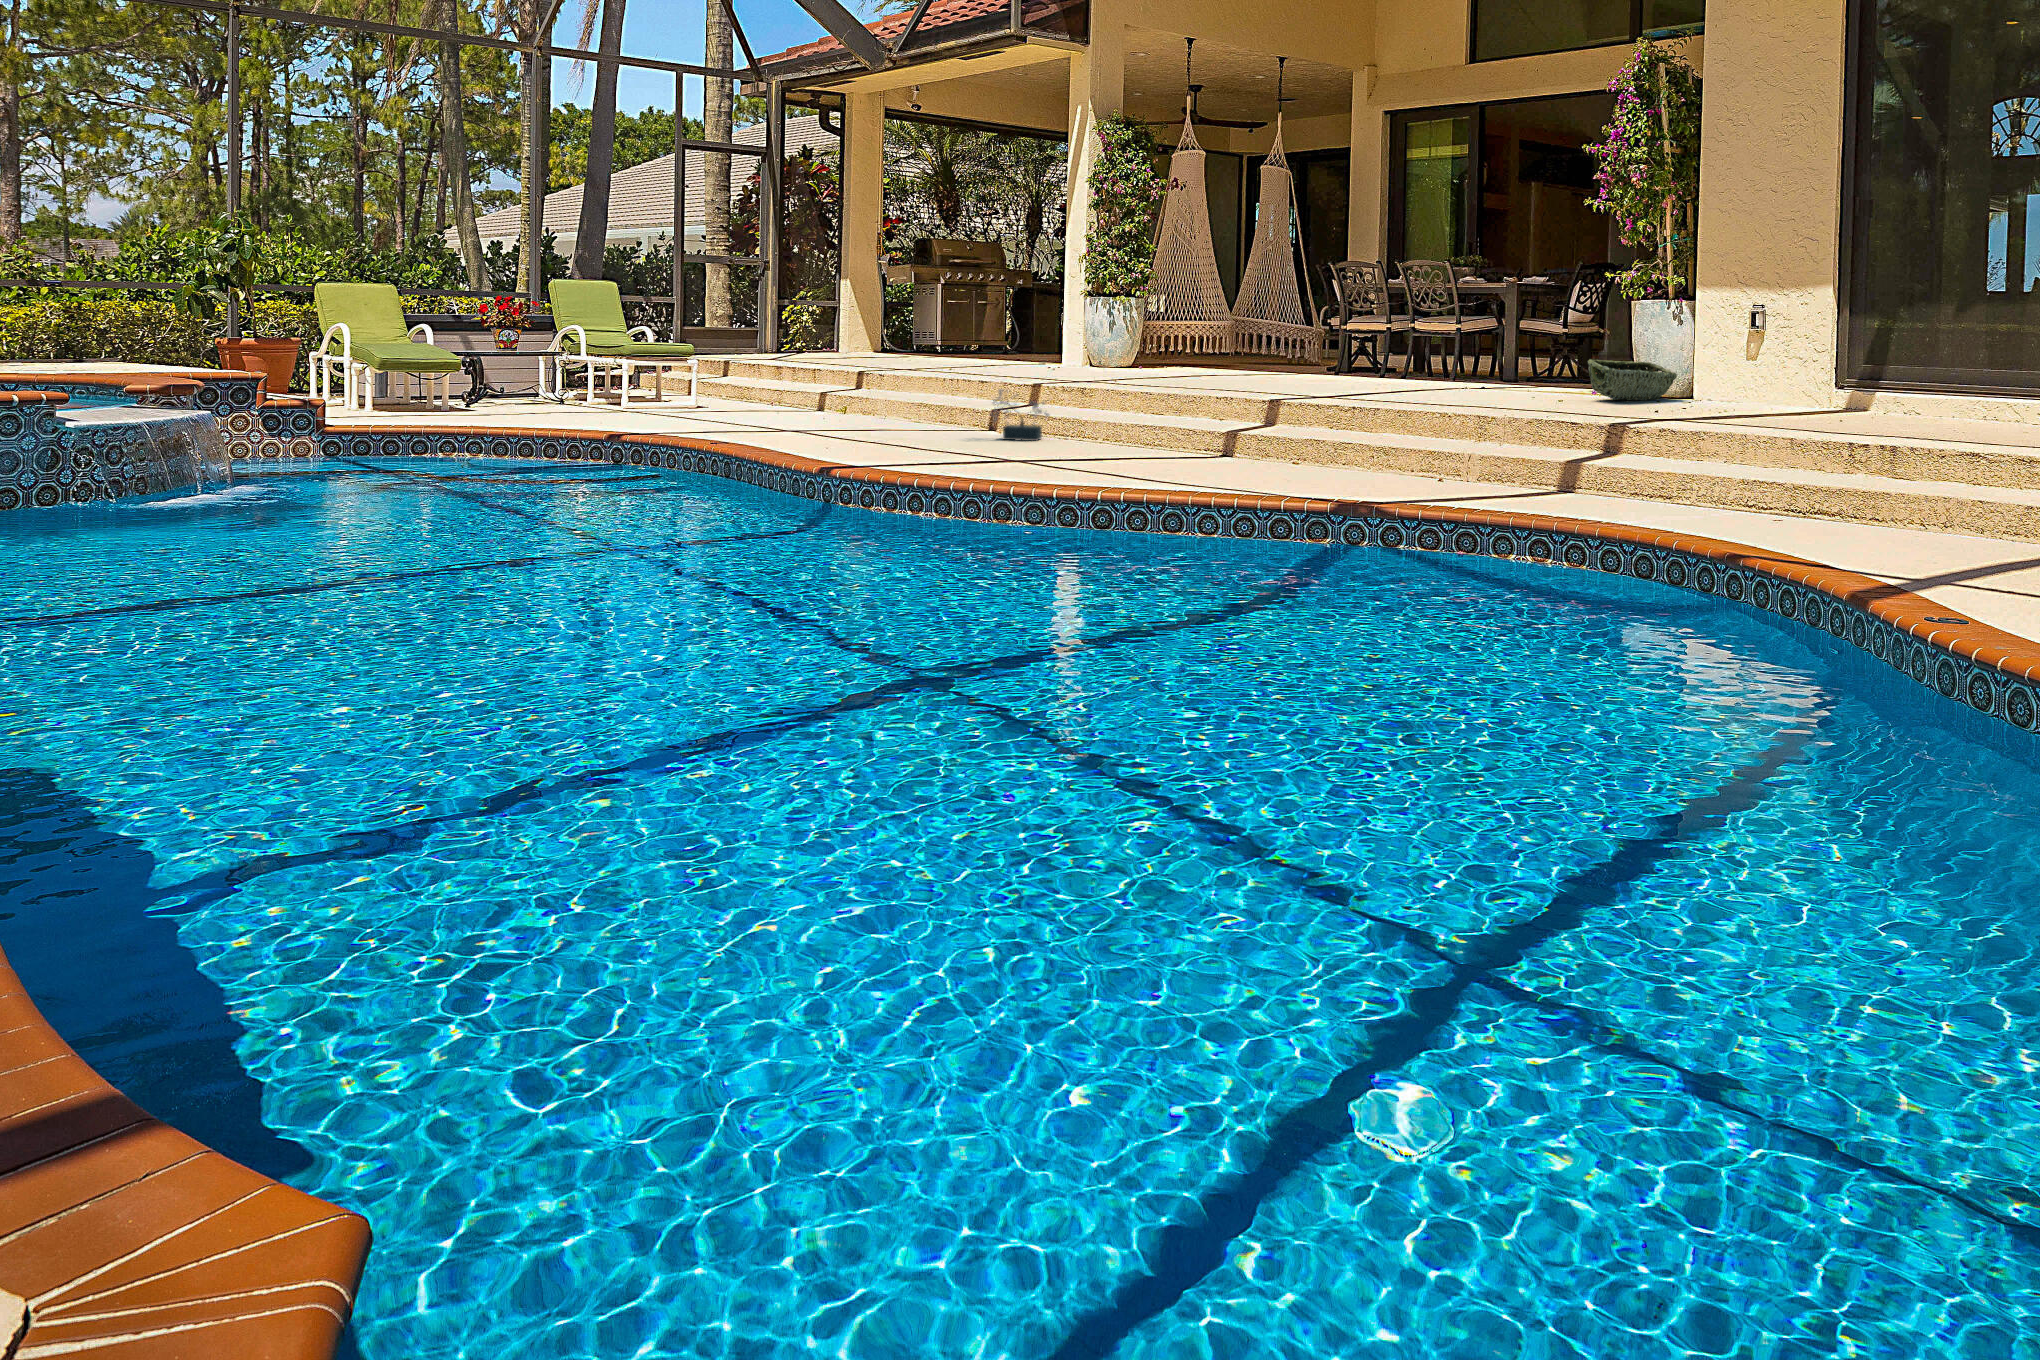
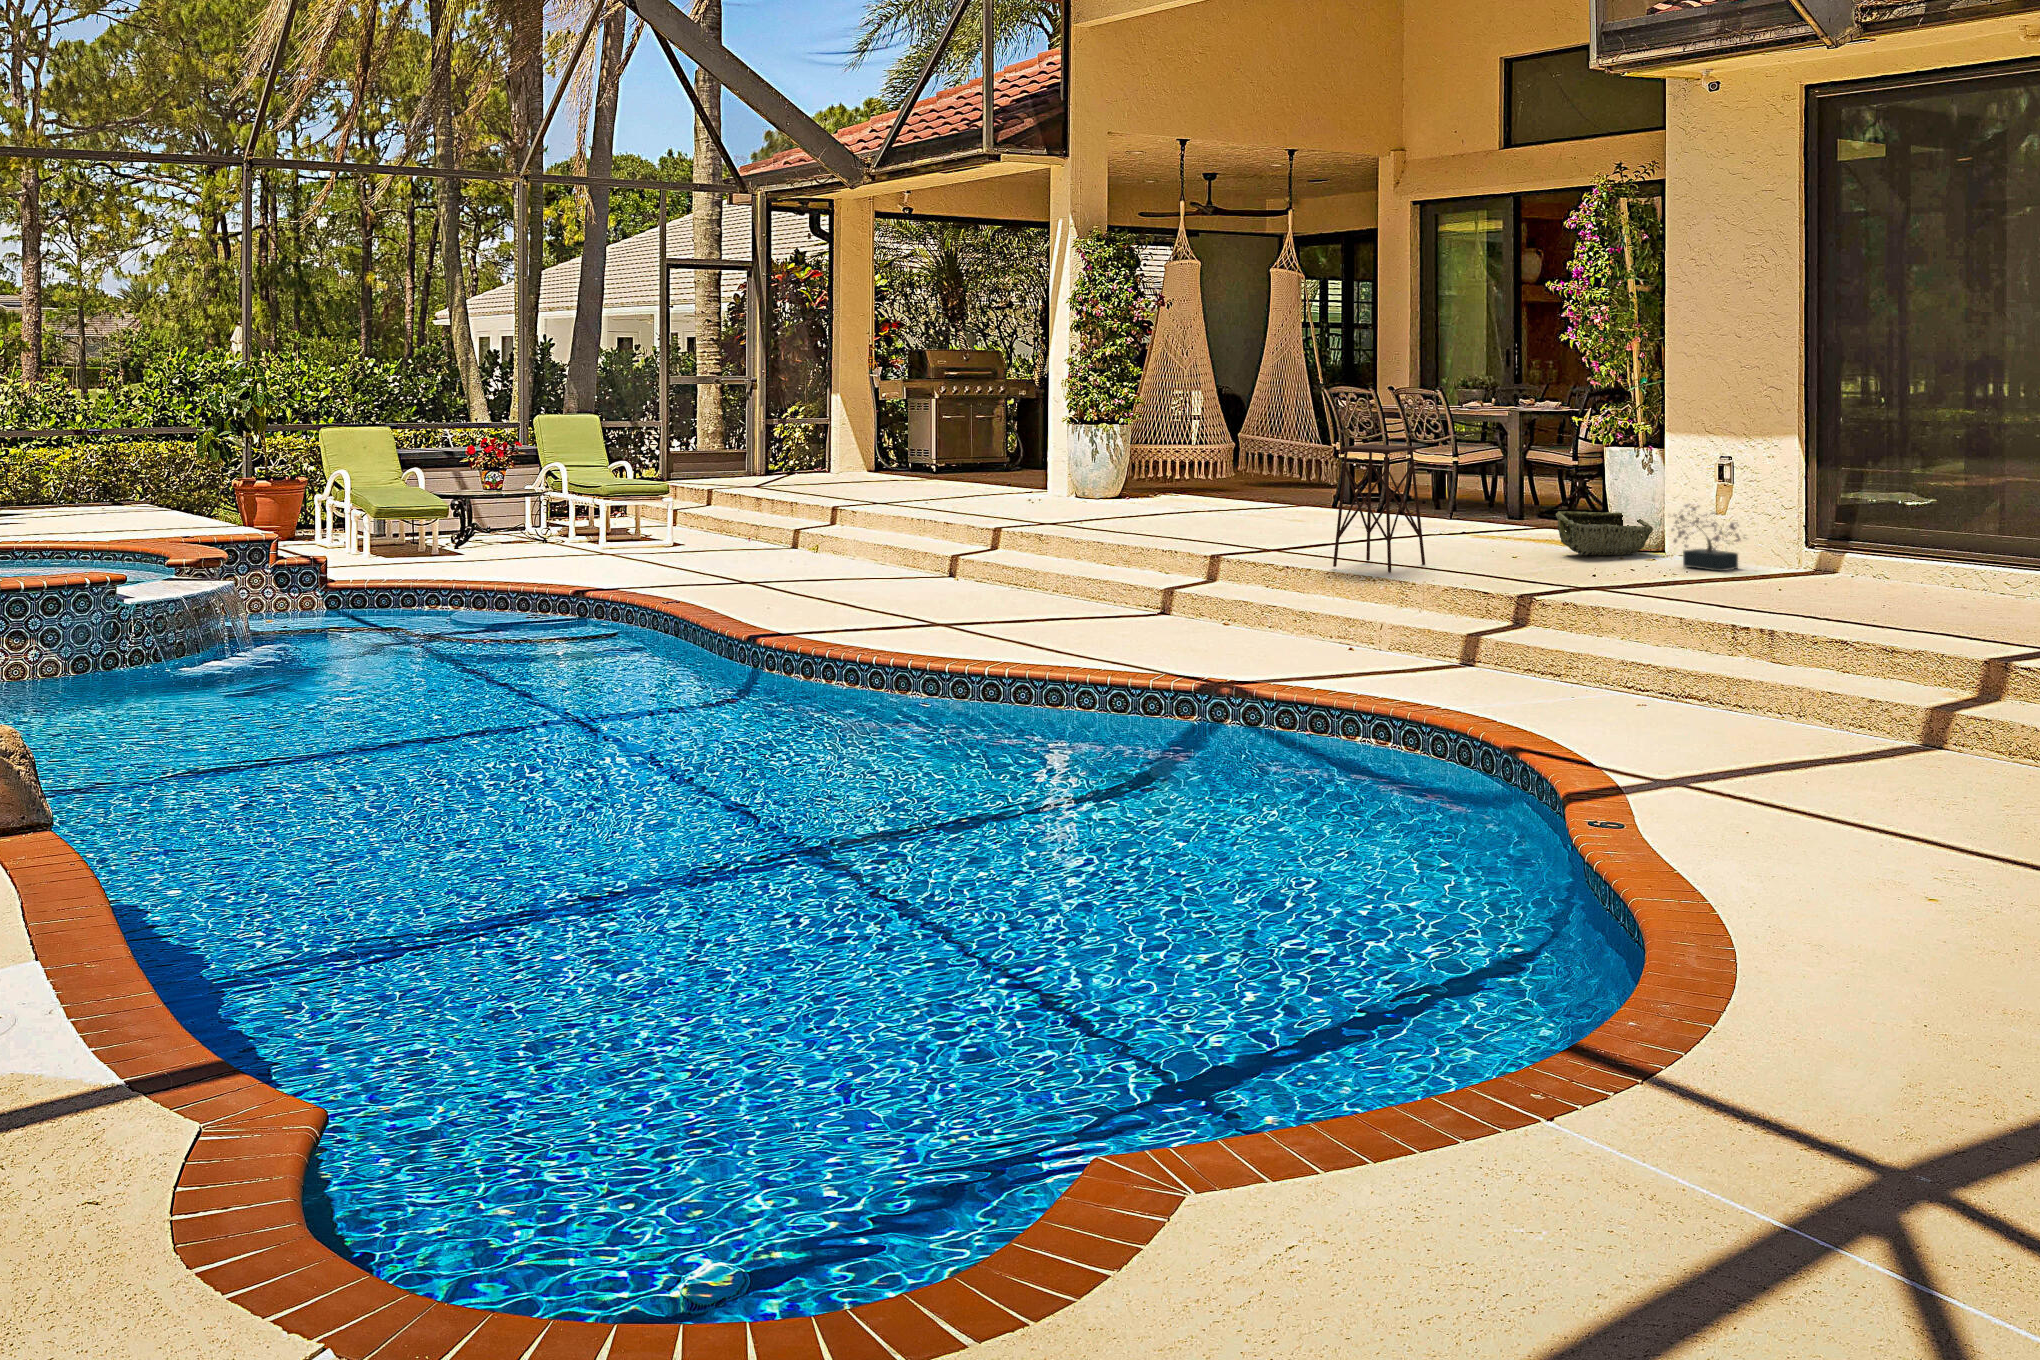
side table: none [1390,292,1474,412] -> present [1333,444,1425,572]
decorative plant: present [993,389,1049,441] -> present [1672,505,1740,571]

